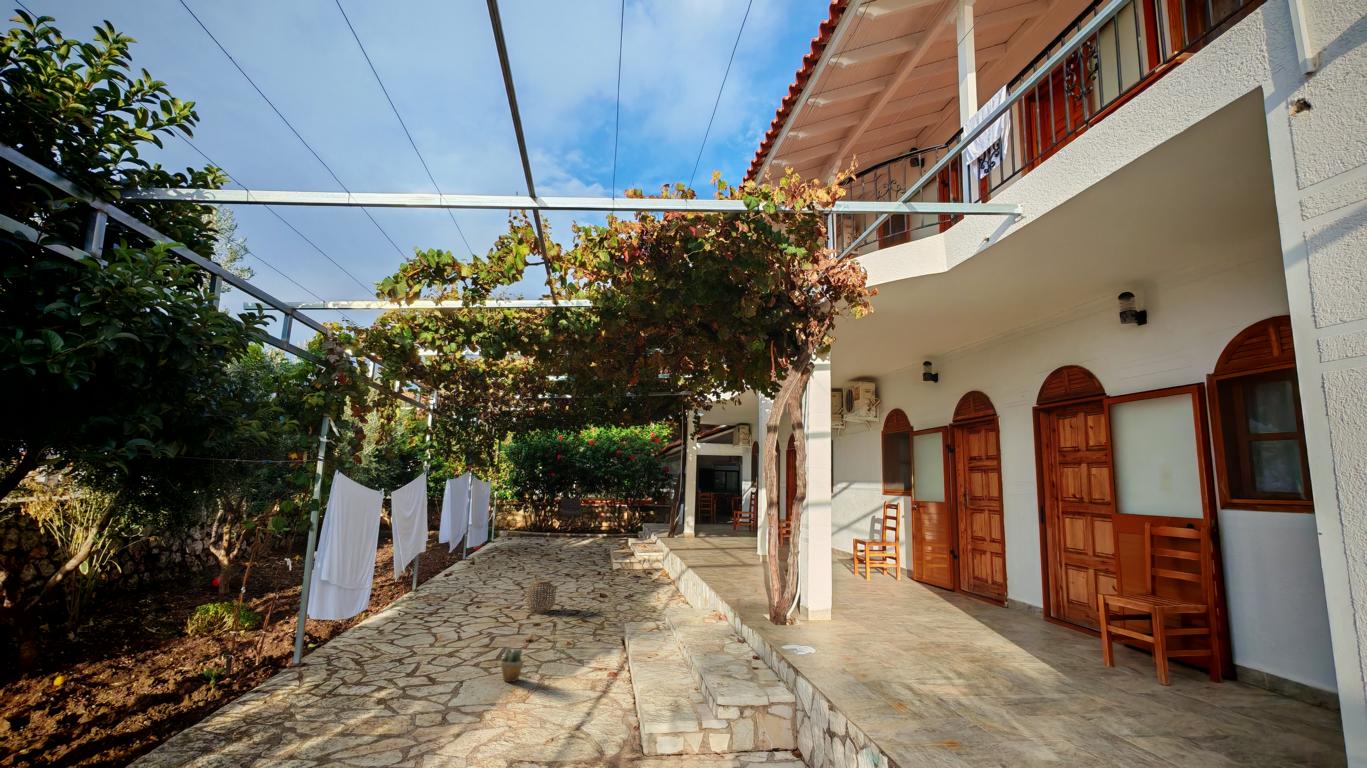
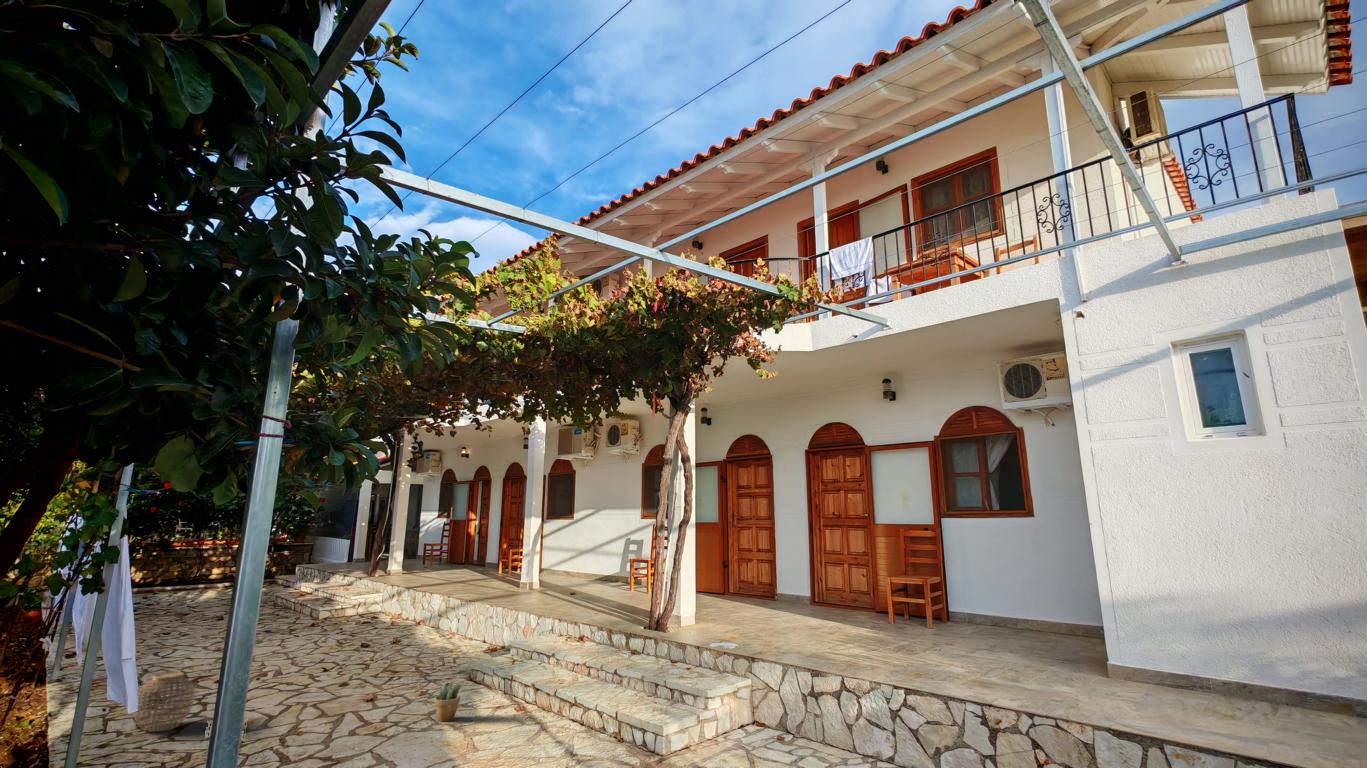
chair: present [560,496,582,534] -> none [162,533,202,587]
woven basket: present [526,580,556,613] -> present [134,672,195,732]

